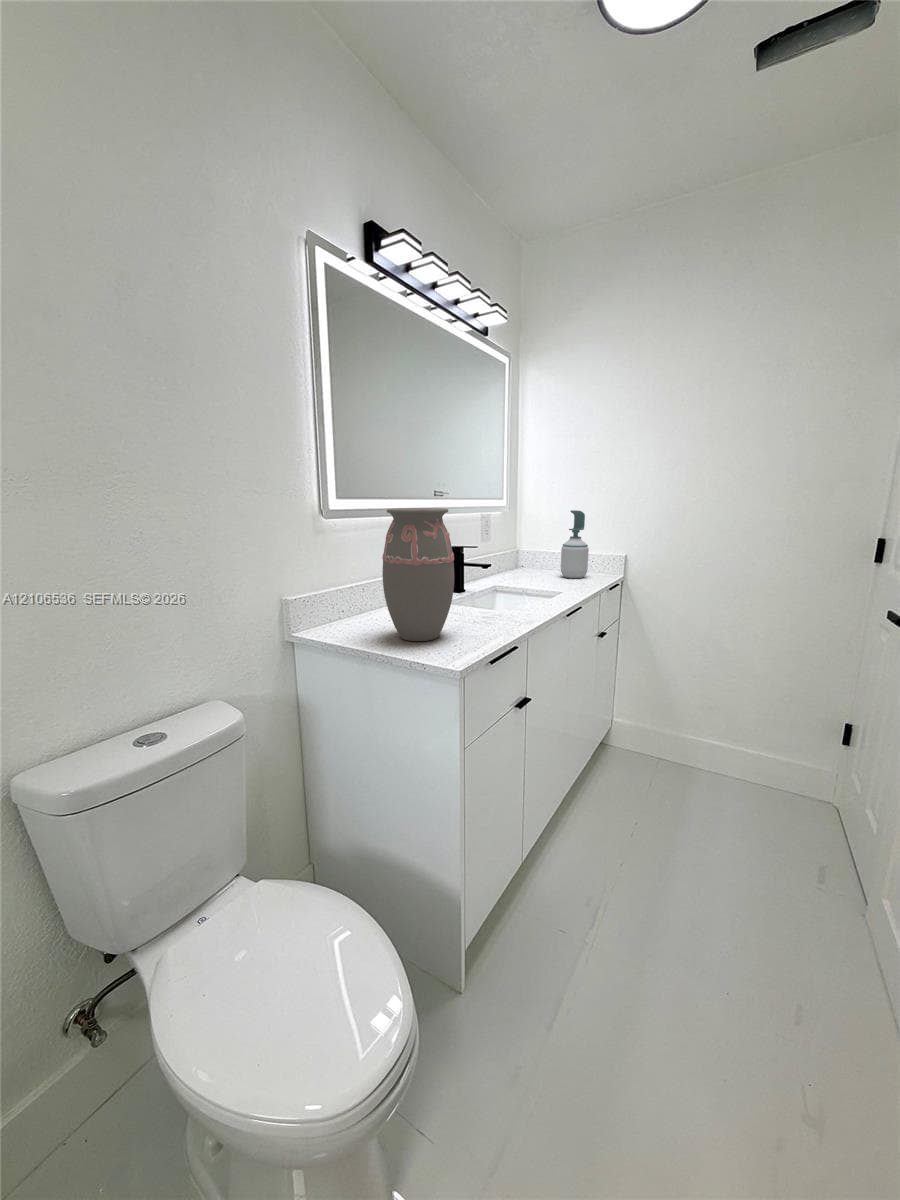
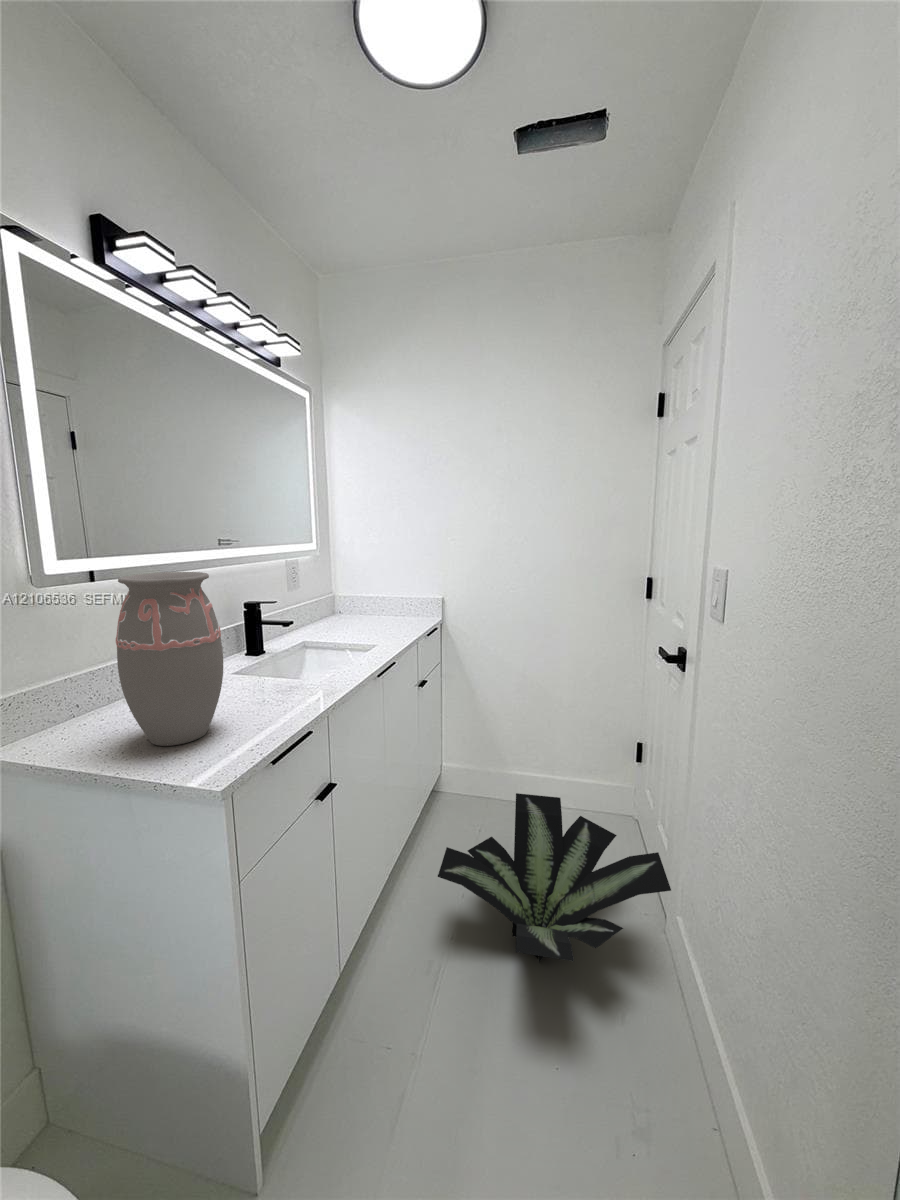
soap bottle: present [561,510,589,578] -> none [376,555,404,626]
potted plant: none [612,748,871,902] -> present [438,793,671,963]

